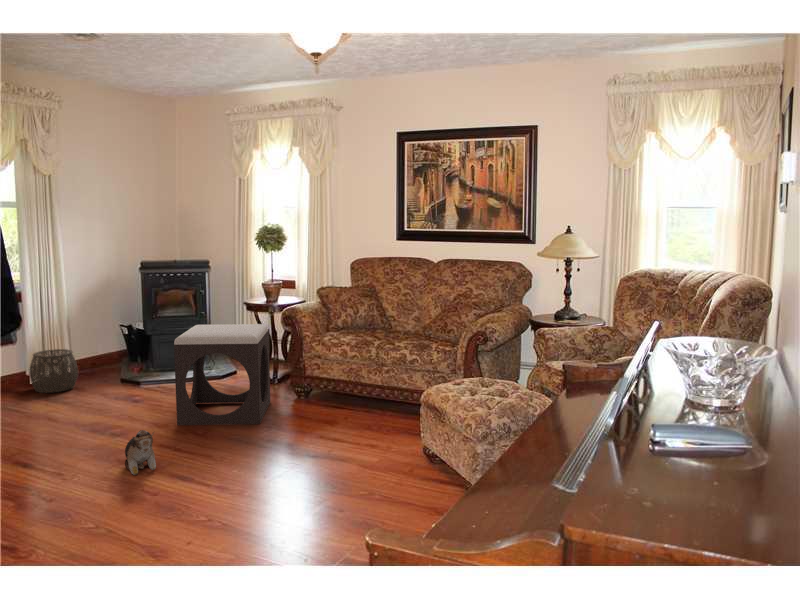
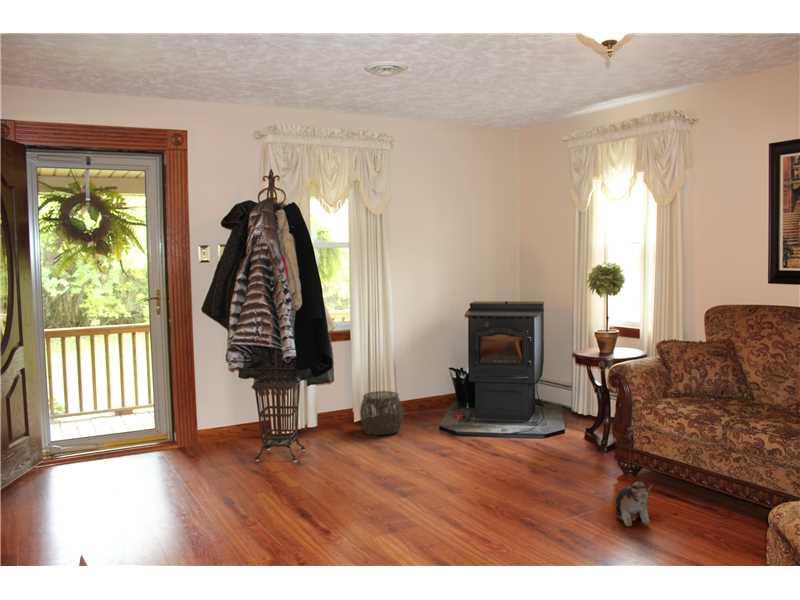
footstool: present [174,324,270,425] -> none [476,380,590,504]
plush toy: present [125,430,156,475] -> present [616,482,652,527]

